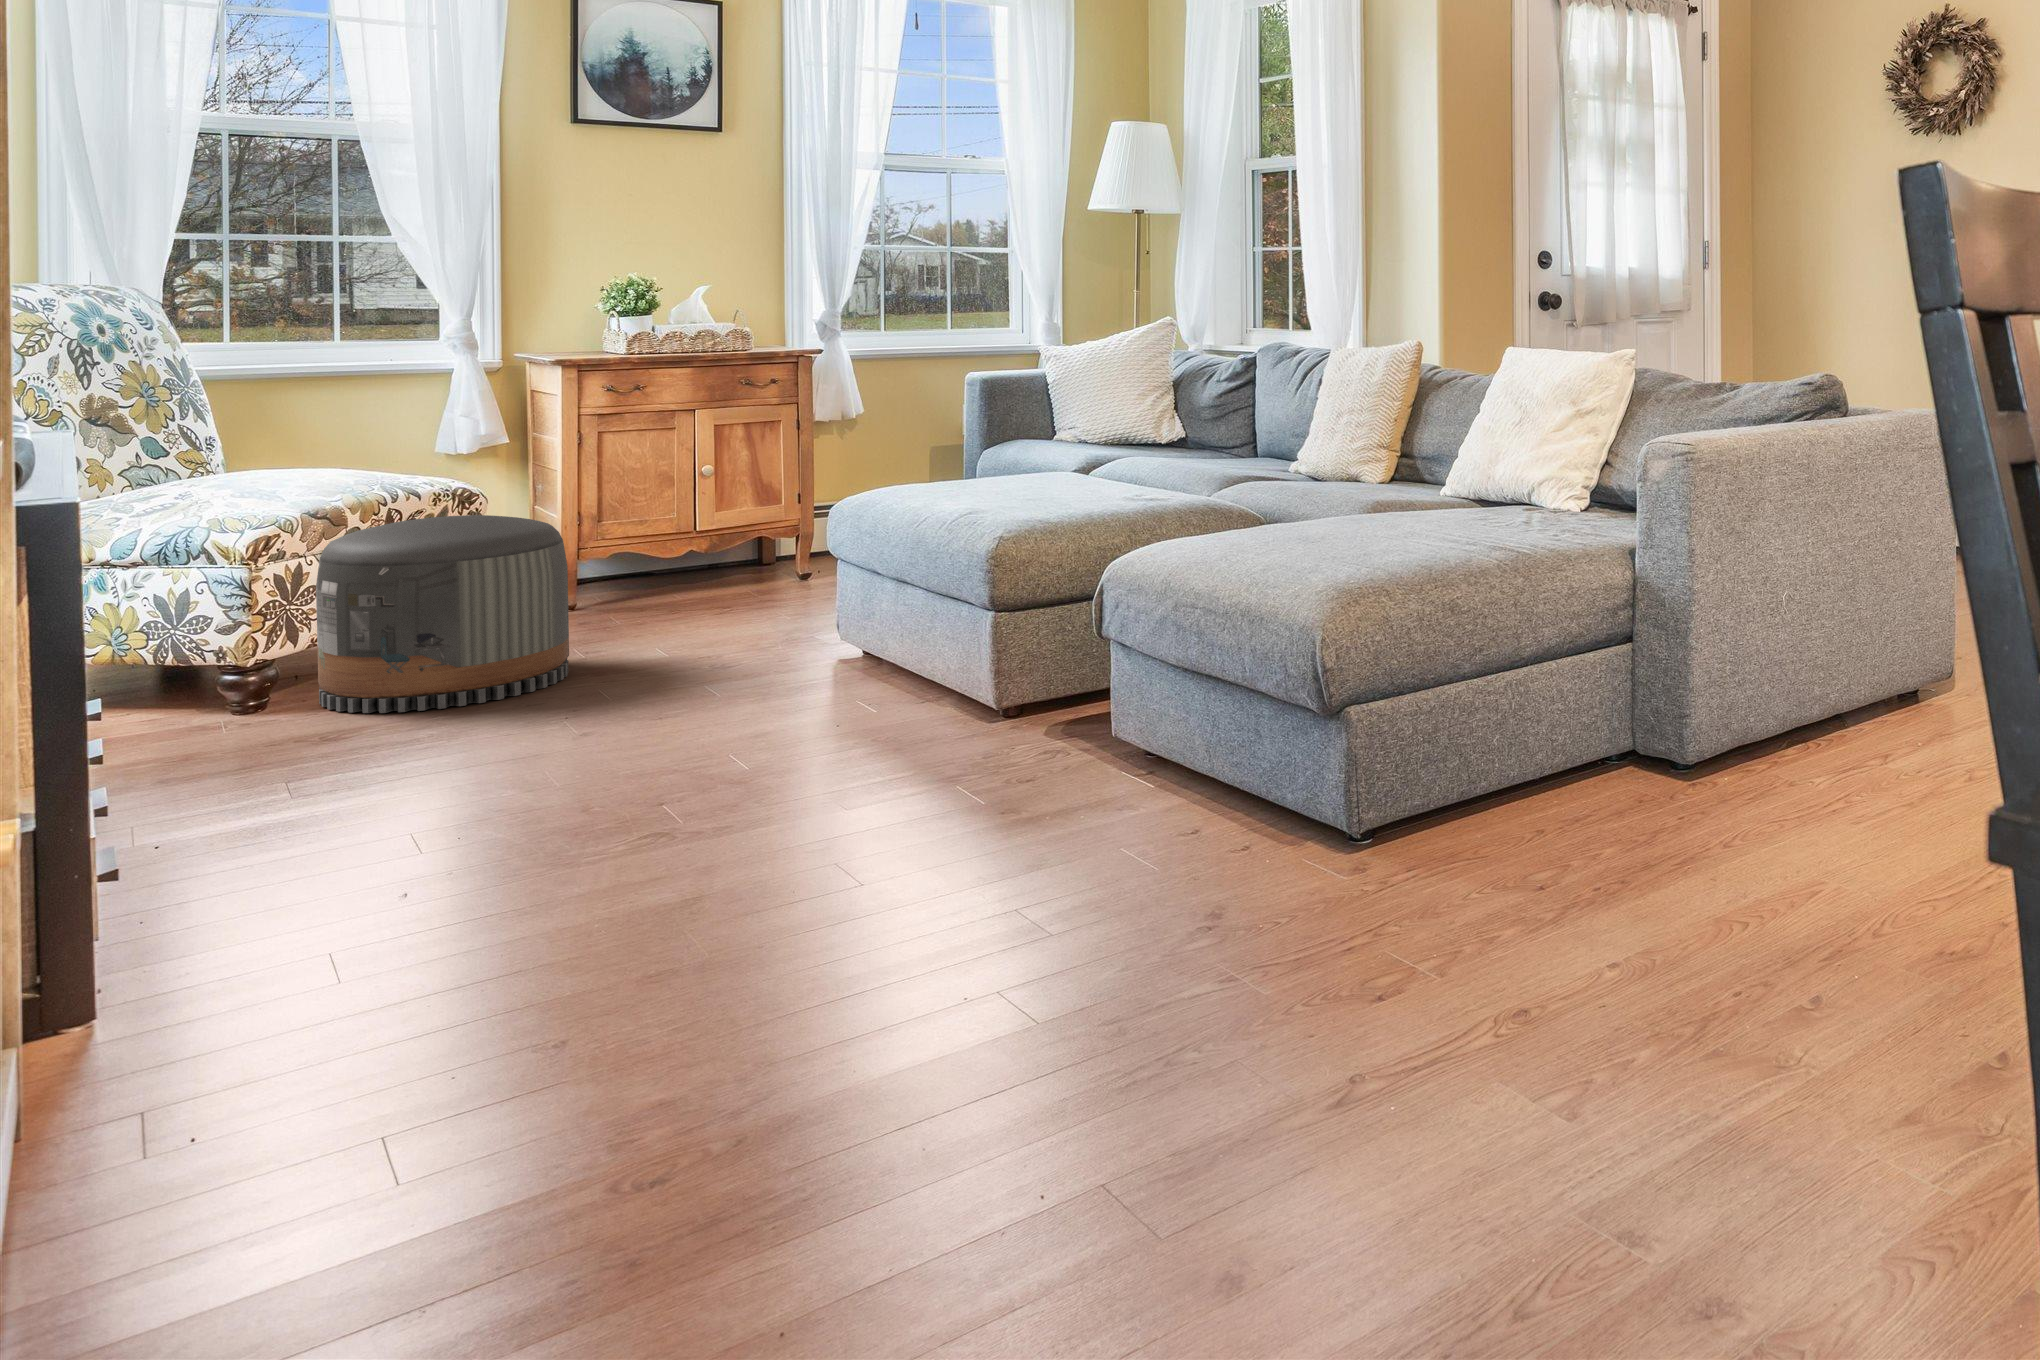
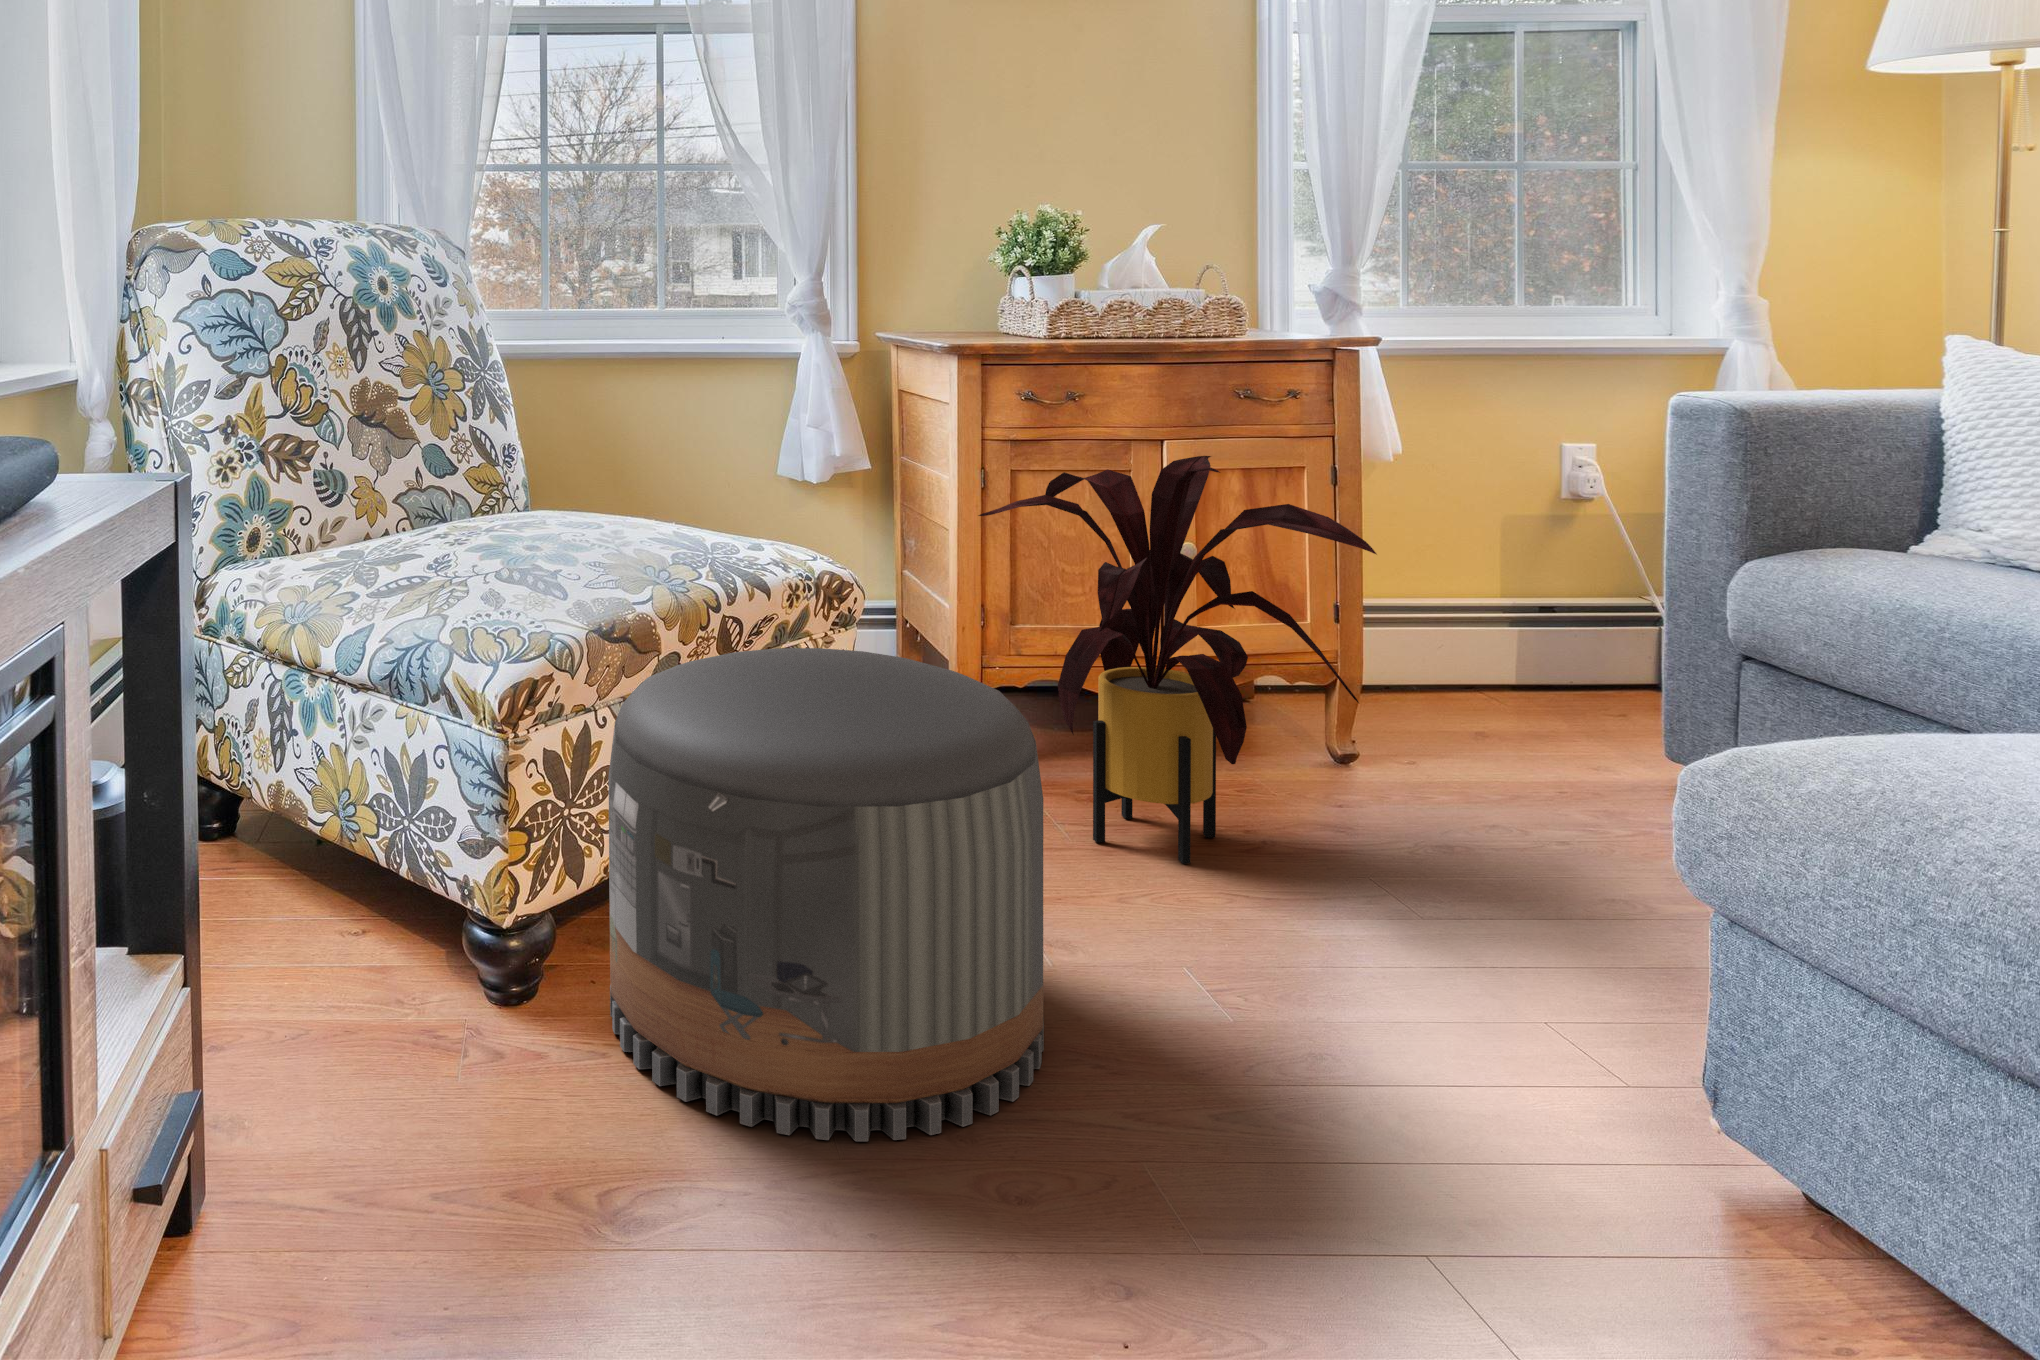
house plant: none [563,418,771,624] -> present [978,456,1376,864]

